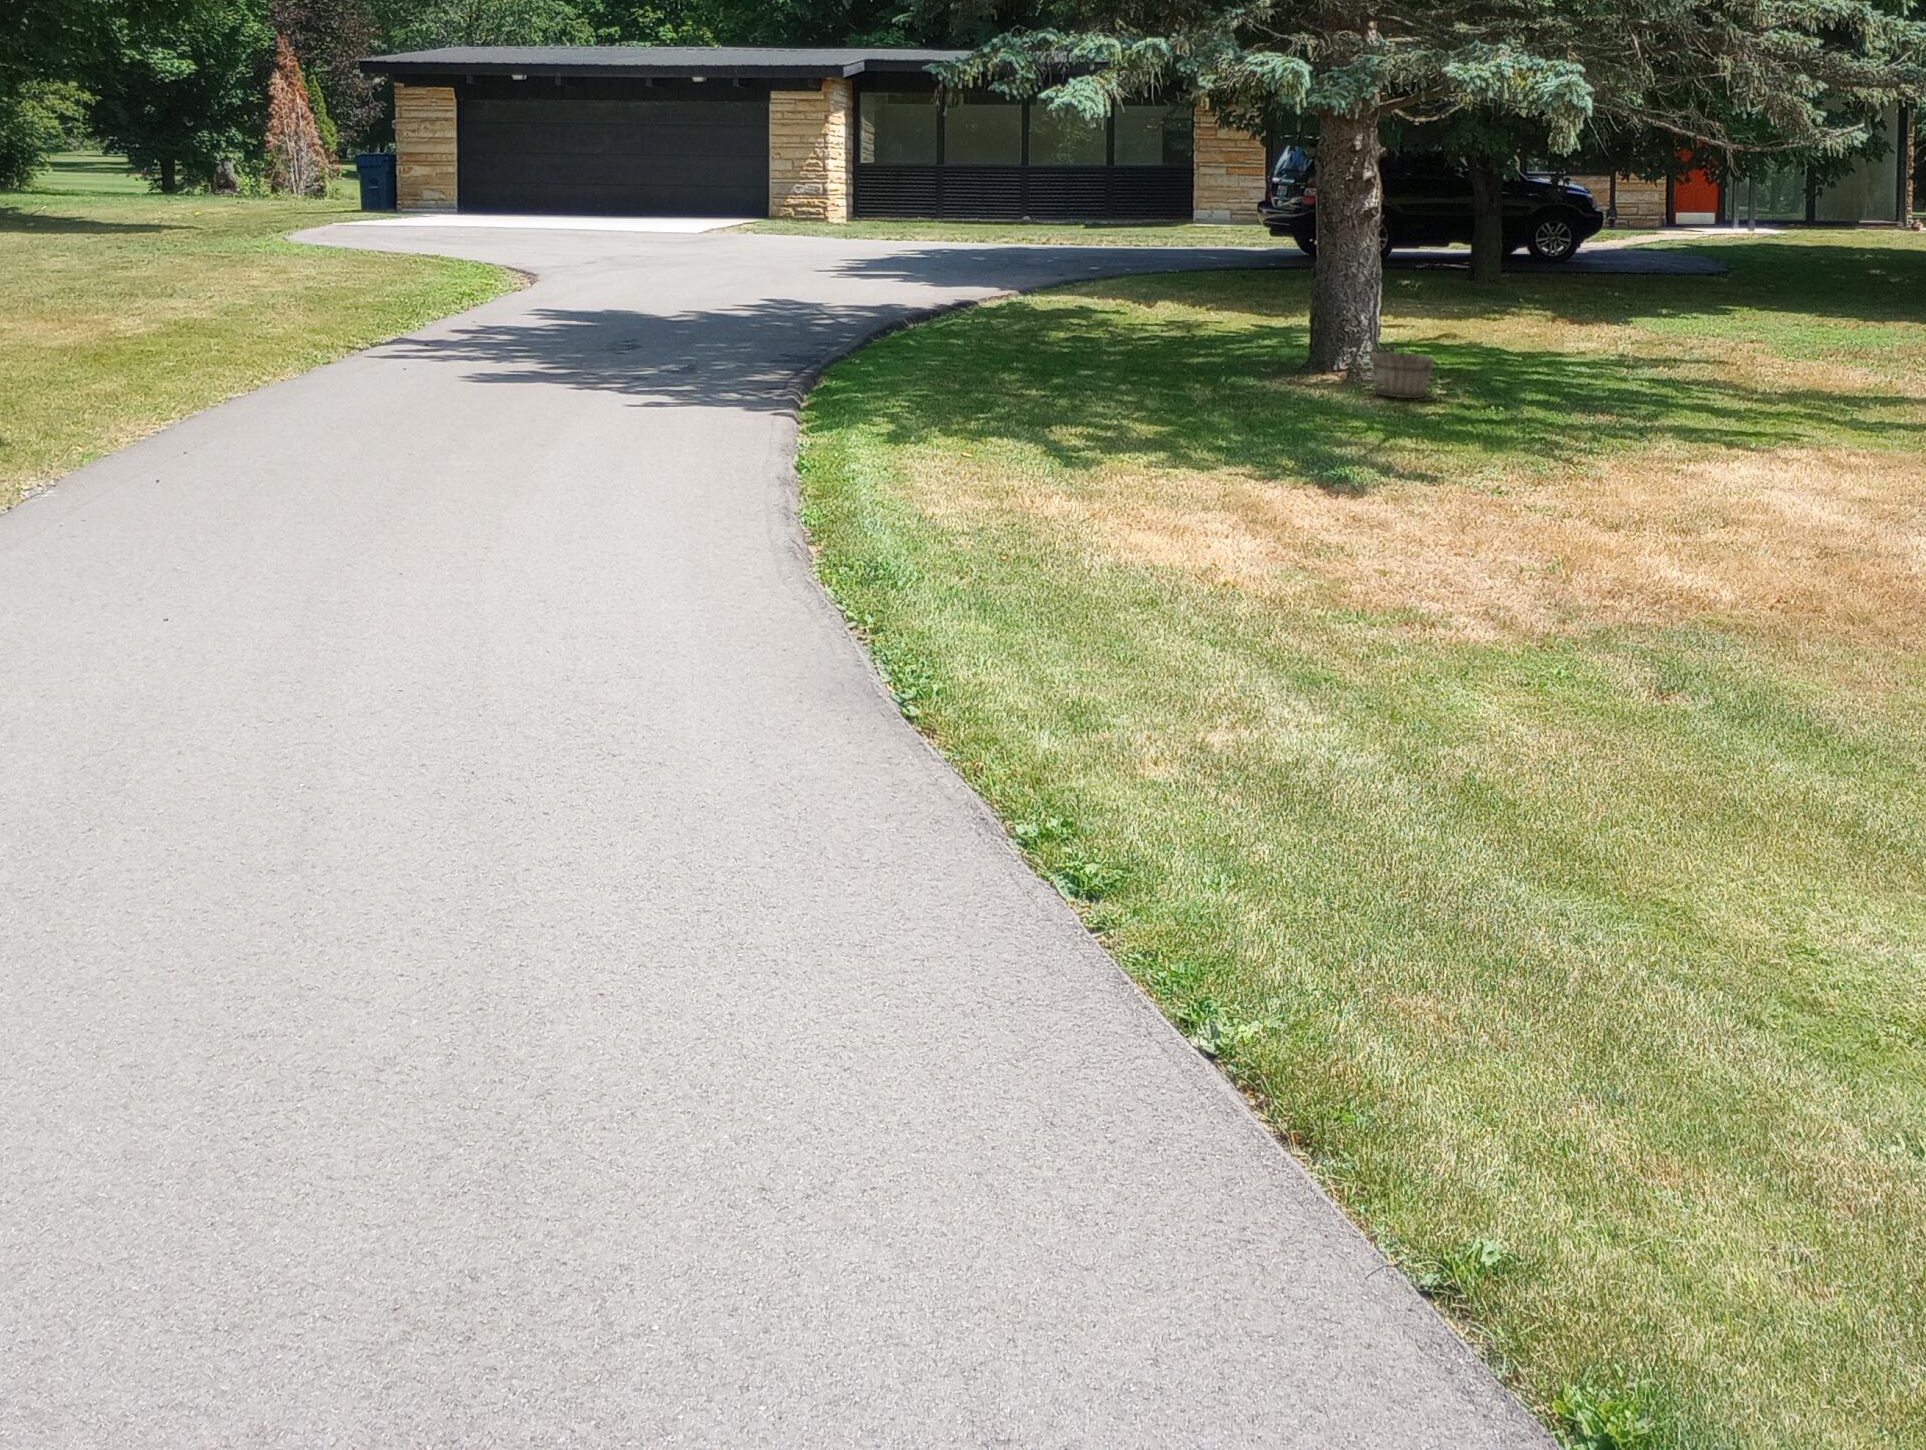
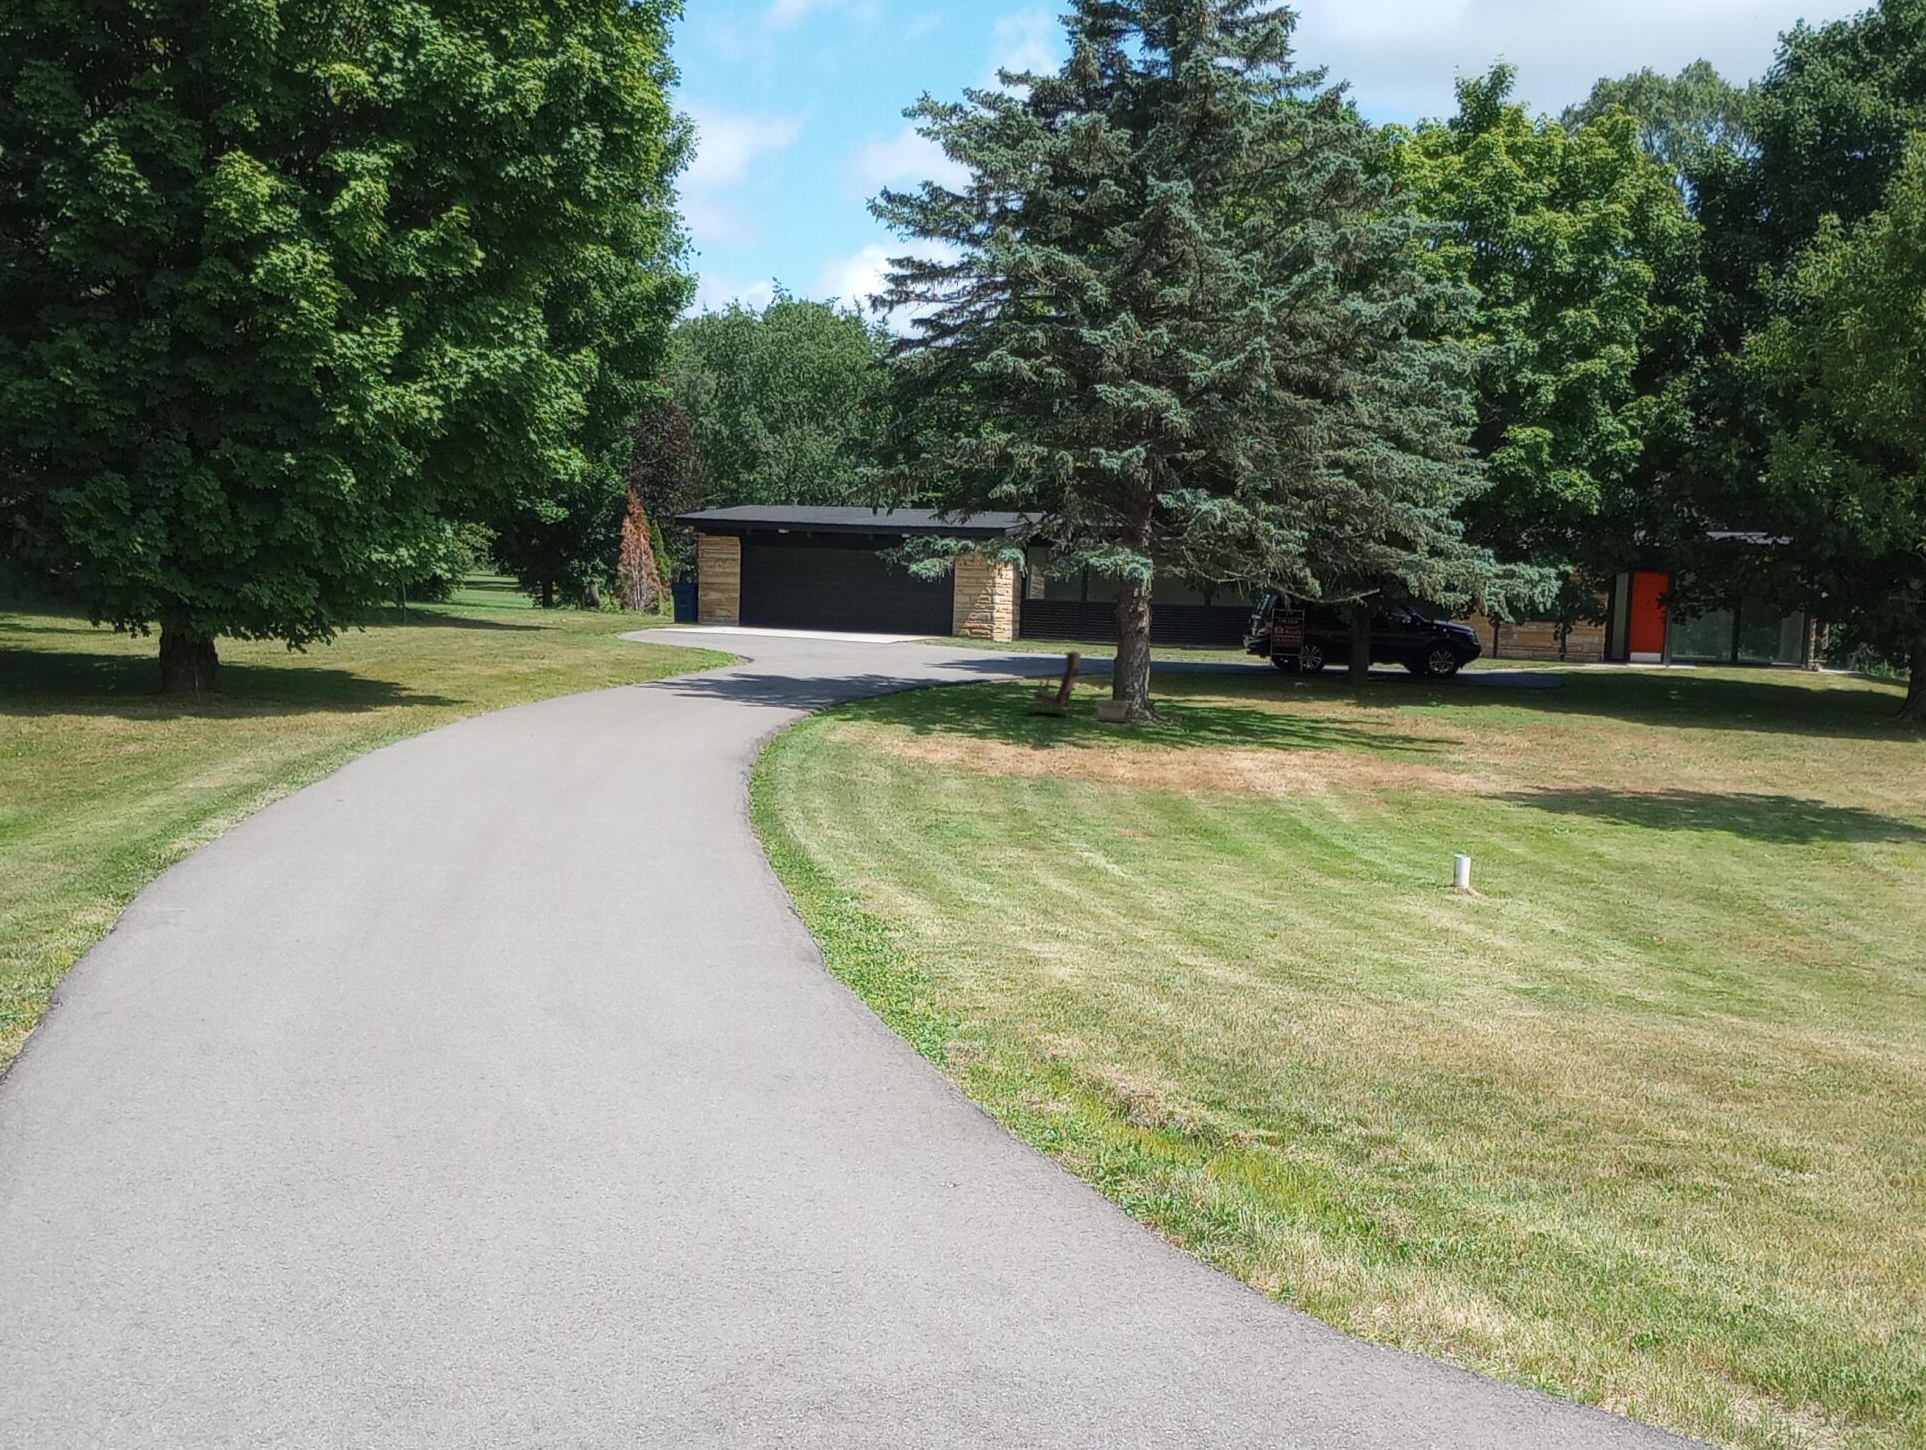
lounge chair: none [1231,260,1325,391] -> present [1033,651,1080,716]

